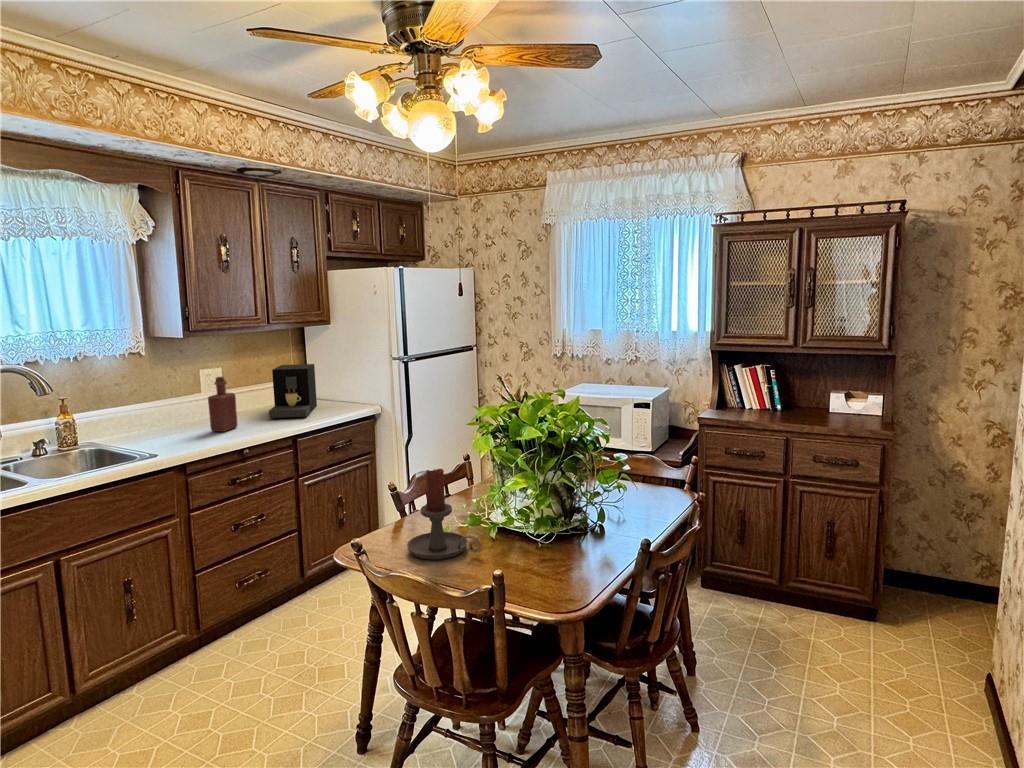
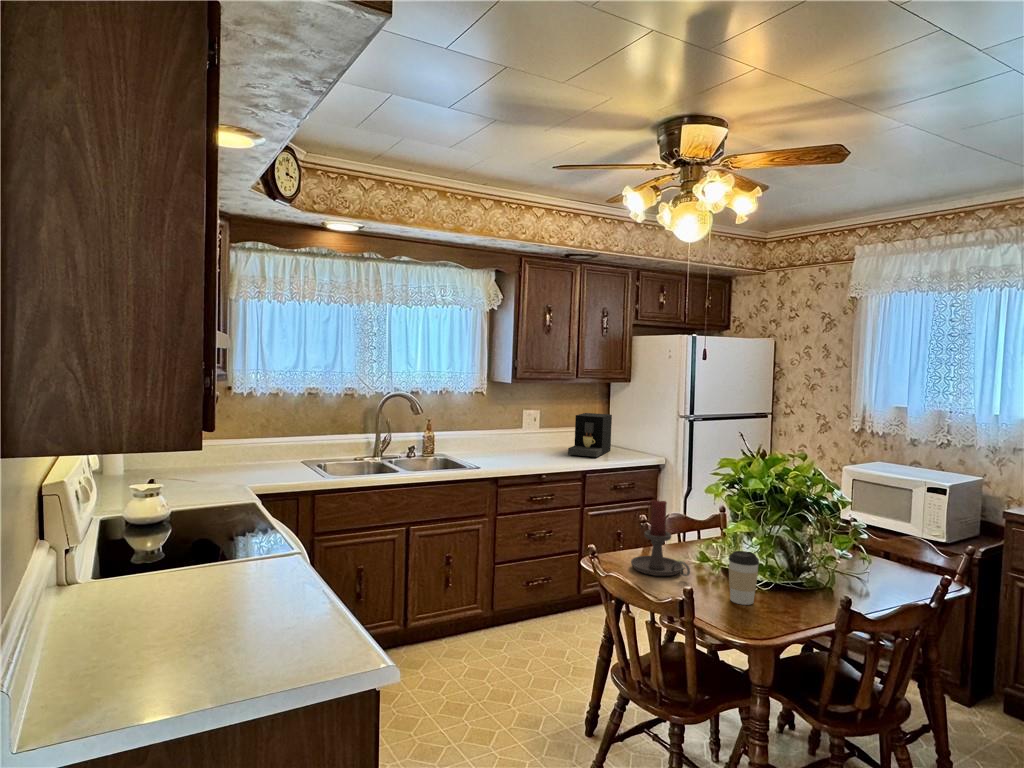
bottle: present [208,377,238,432] -> none [522,416,543,459]
coffee cup: none [530,512,563,572] -> present [729,551,759,605]

